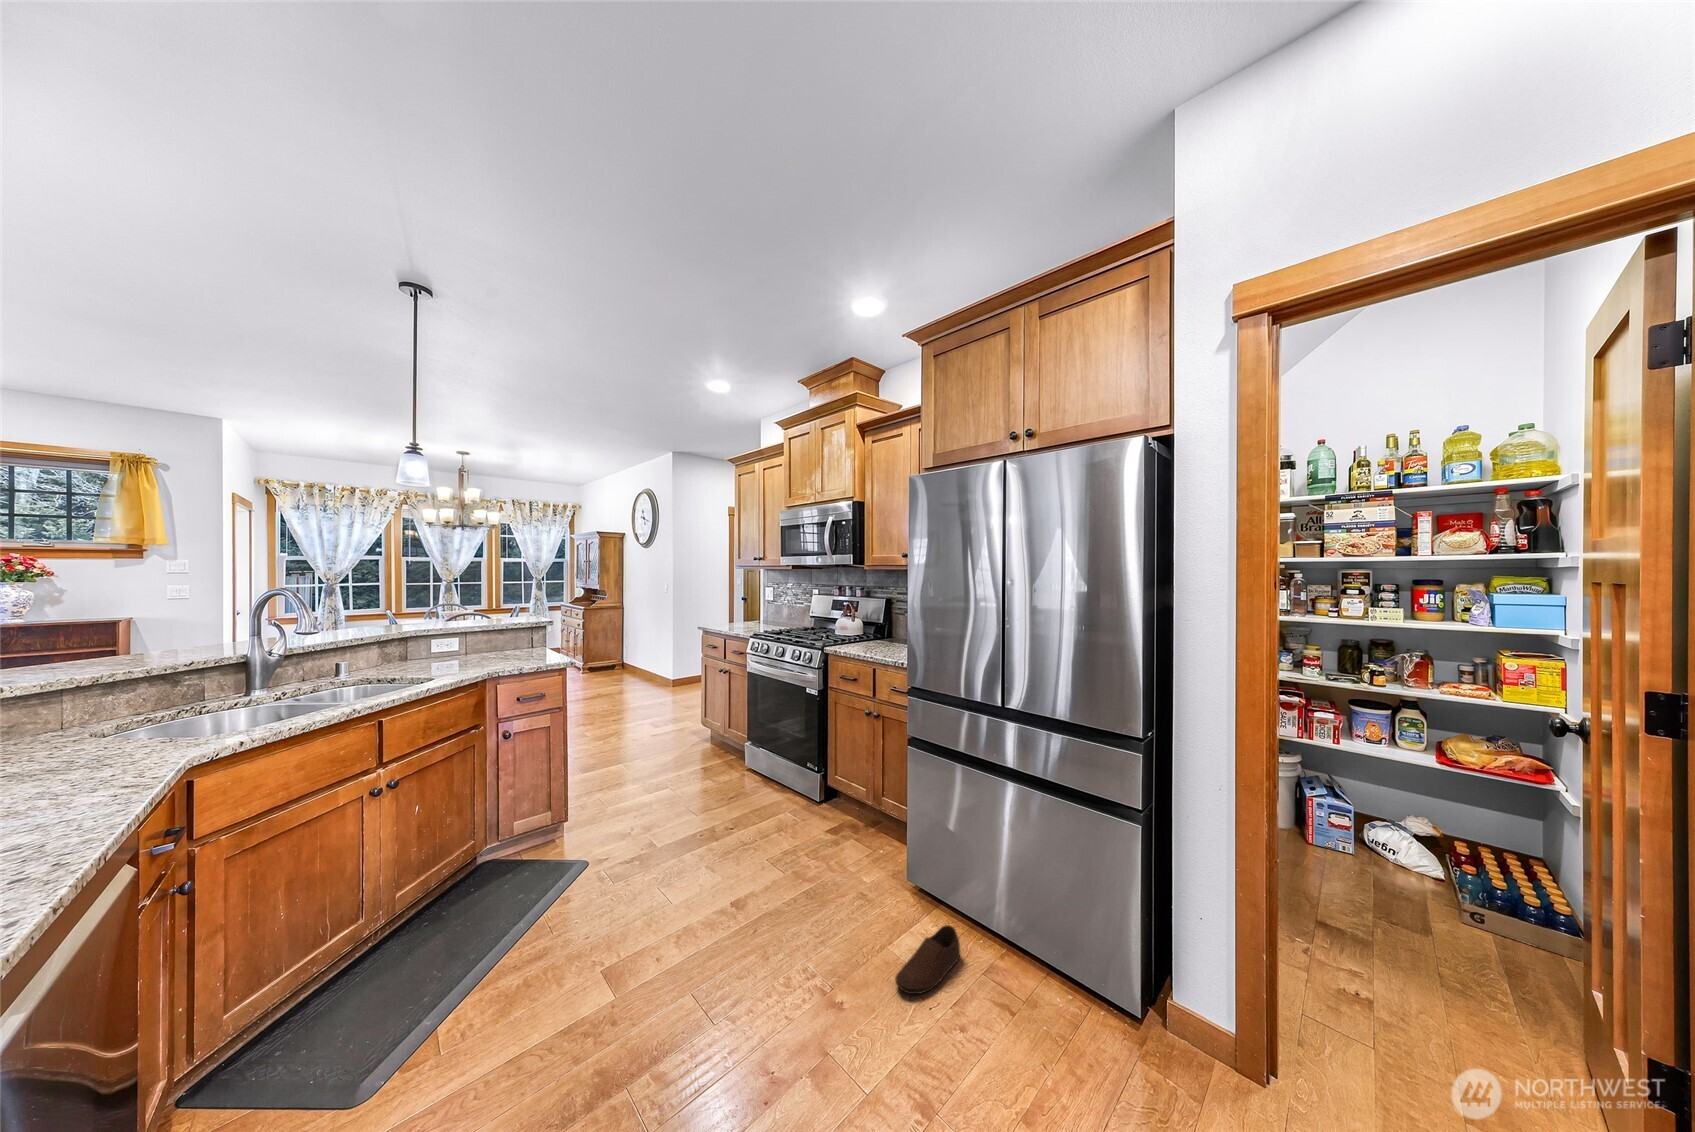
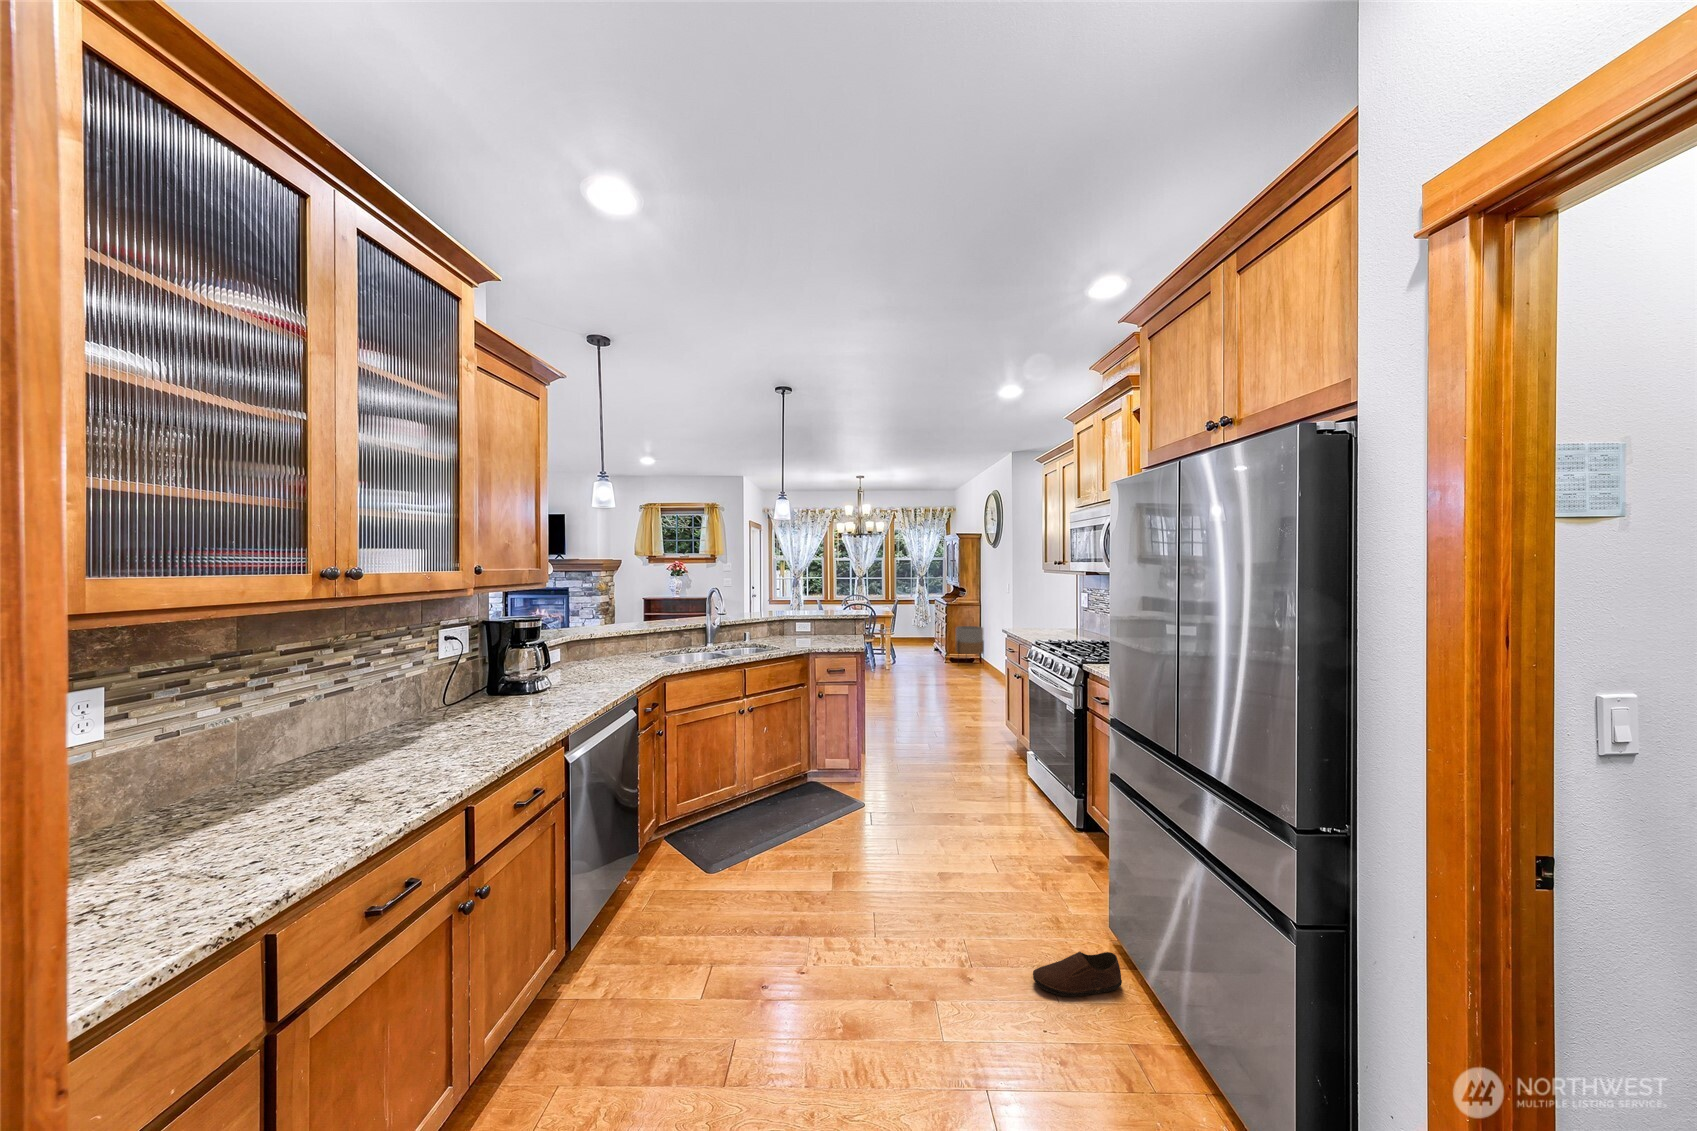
planter: none [595,632,628,677] -> present [955,626,984,654]

